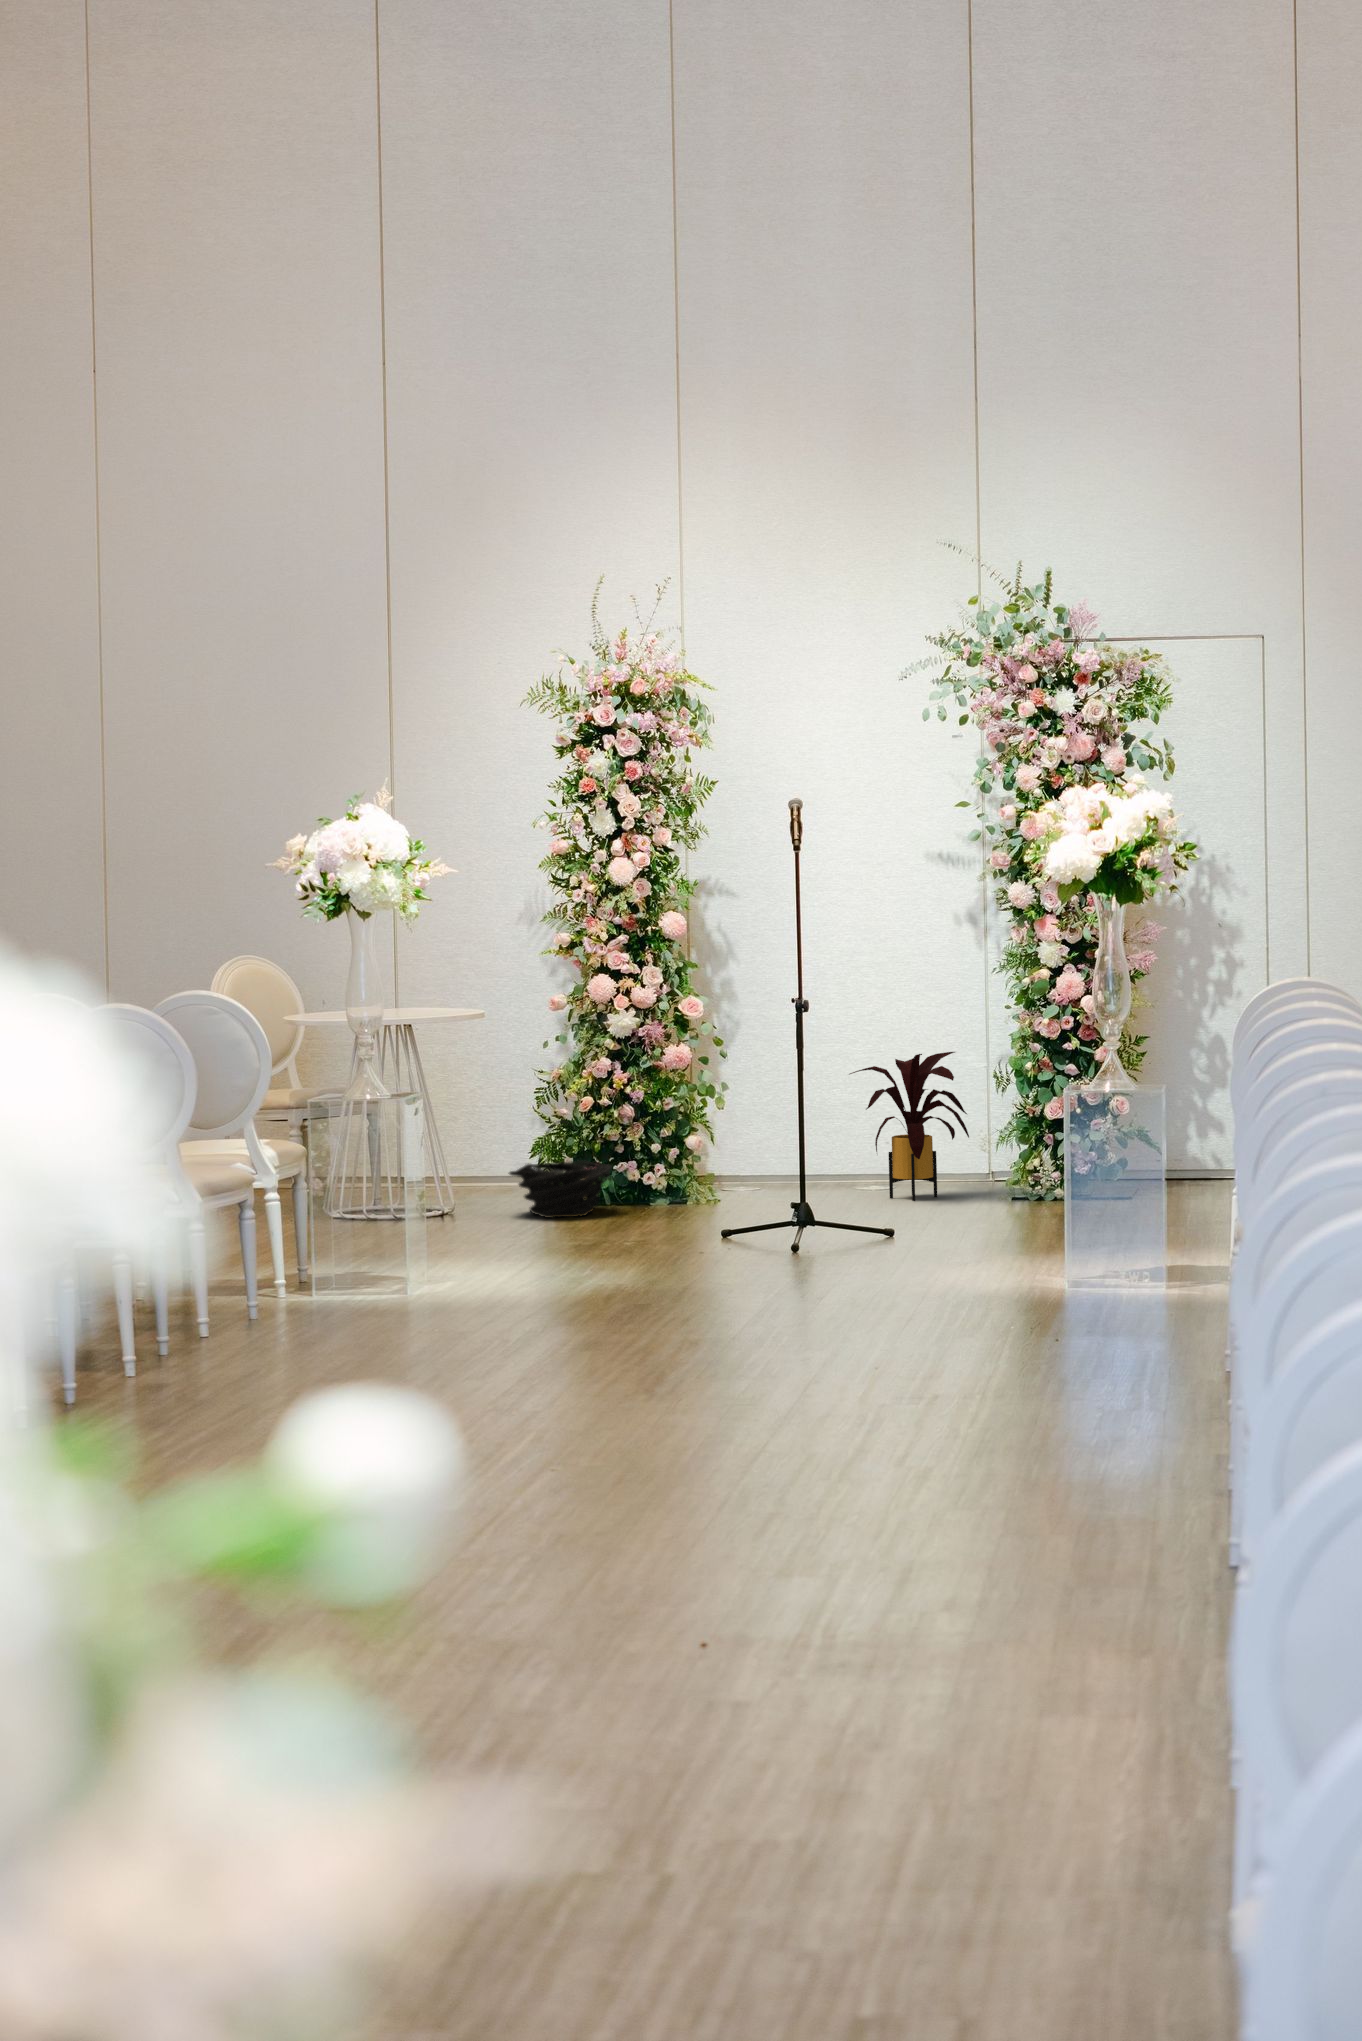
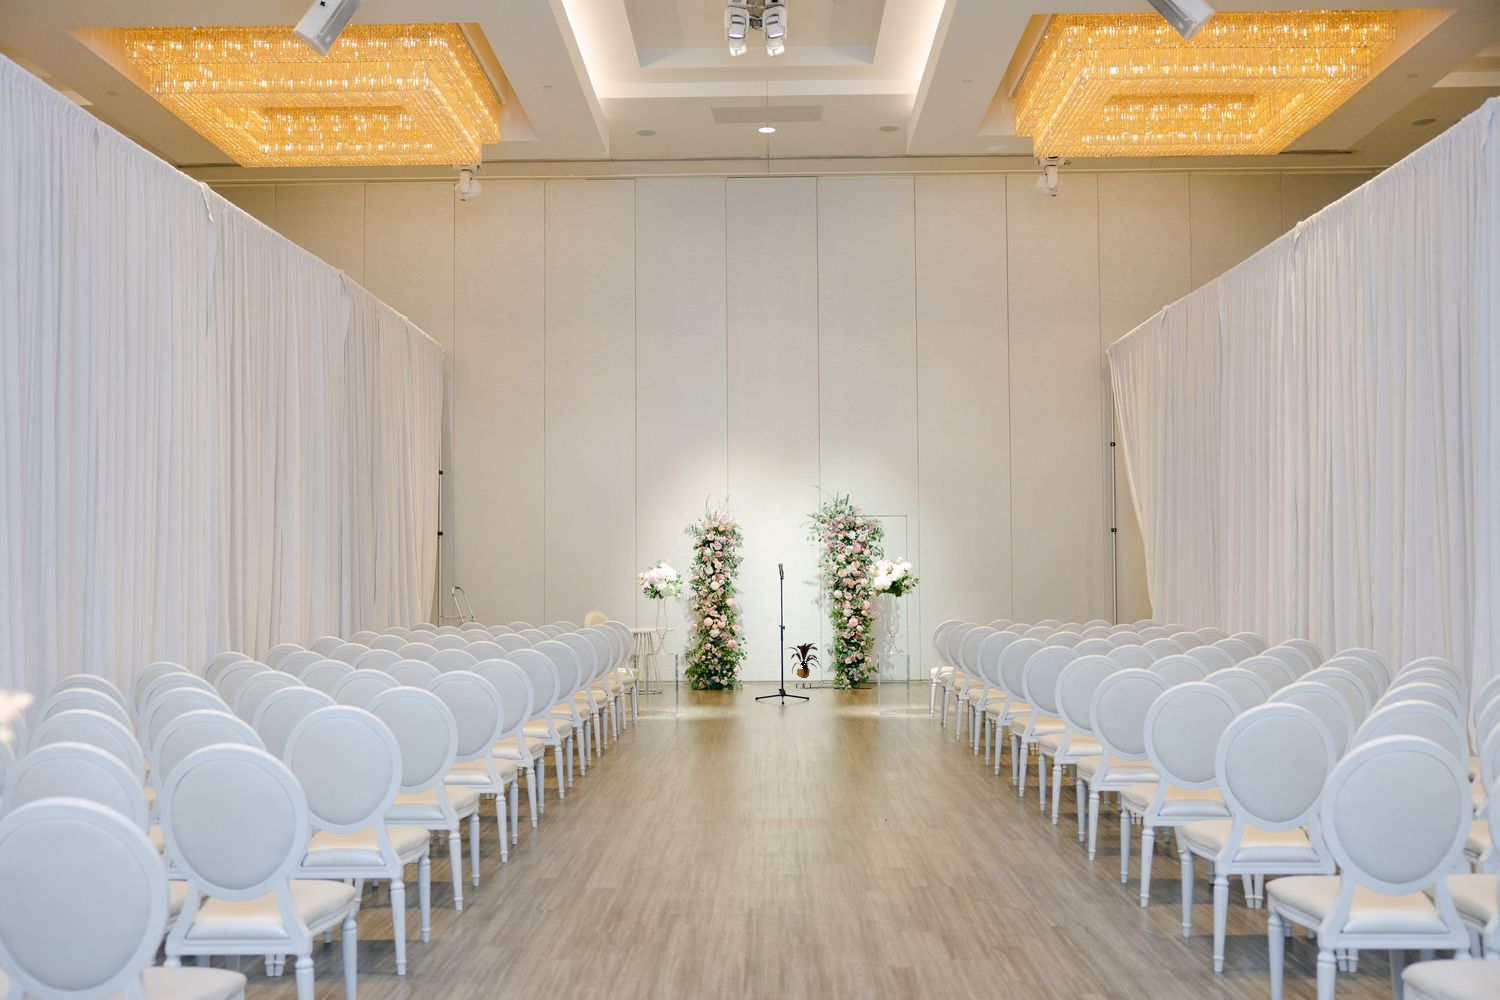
basket: present [509,1121,611,1218] -> none [680,662,712,692]

